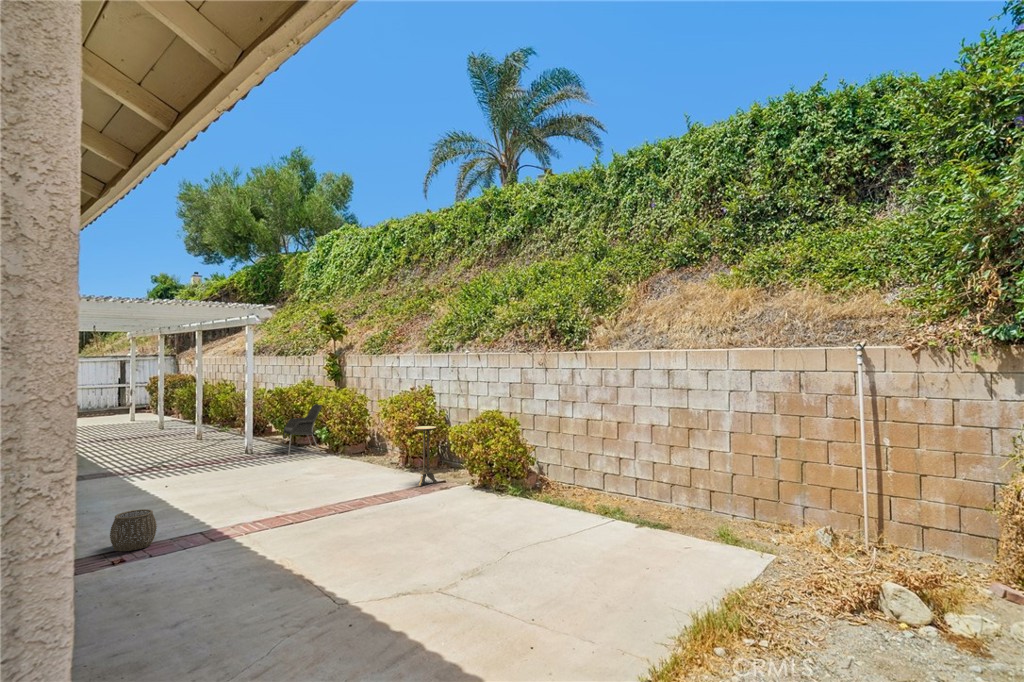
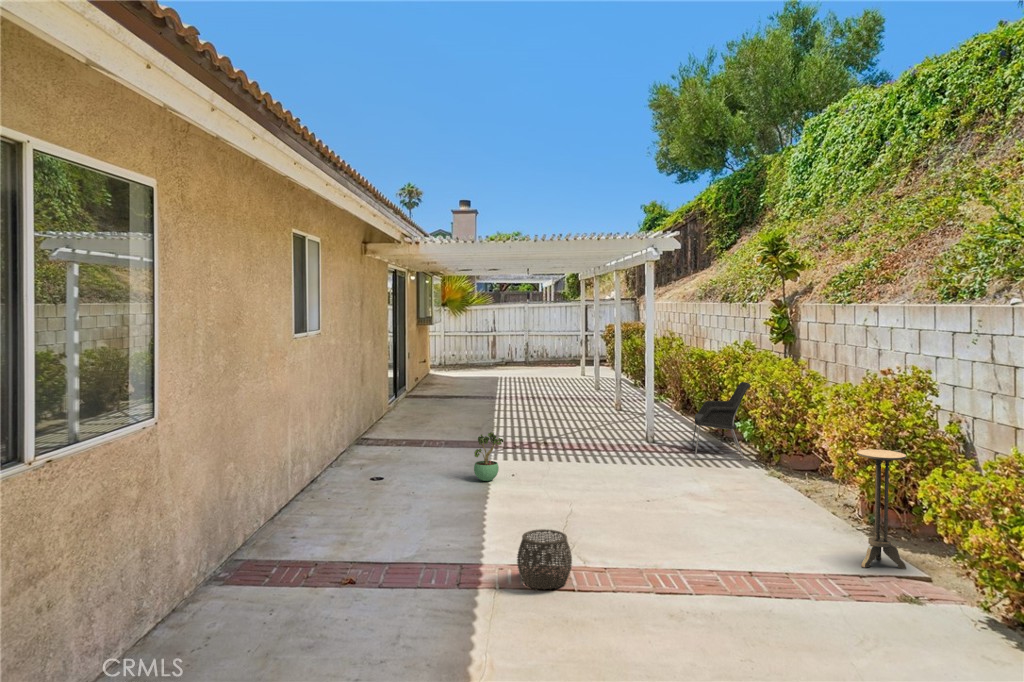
potted plant: none [127,452,154,492] -> present [474,432,503,481]
woven basket: present [110,509,157,552] -> present [517,529,572,589]

